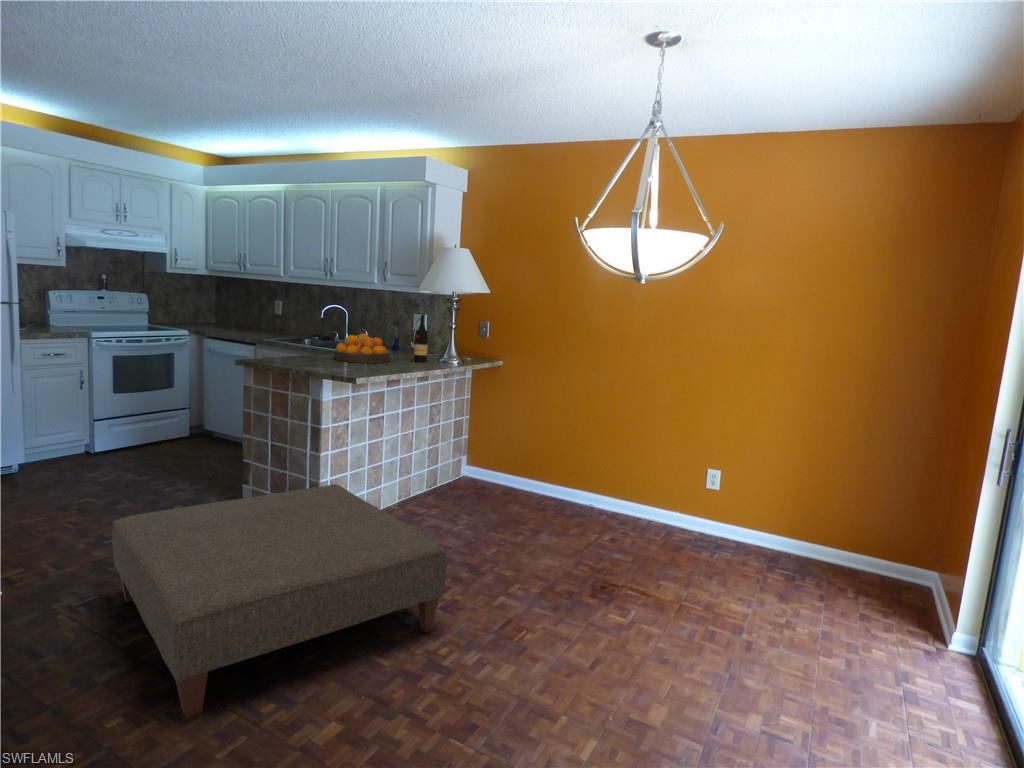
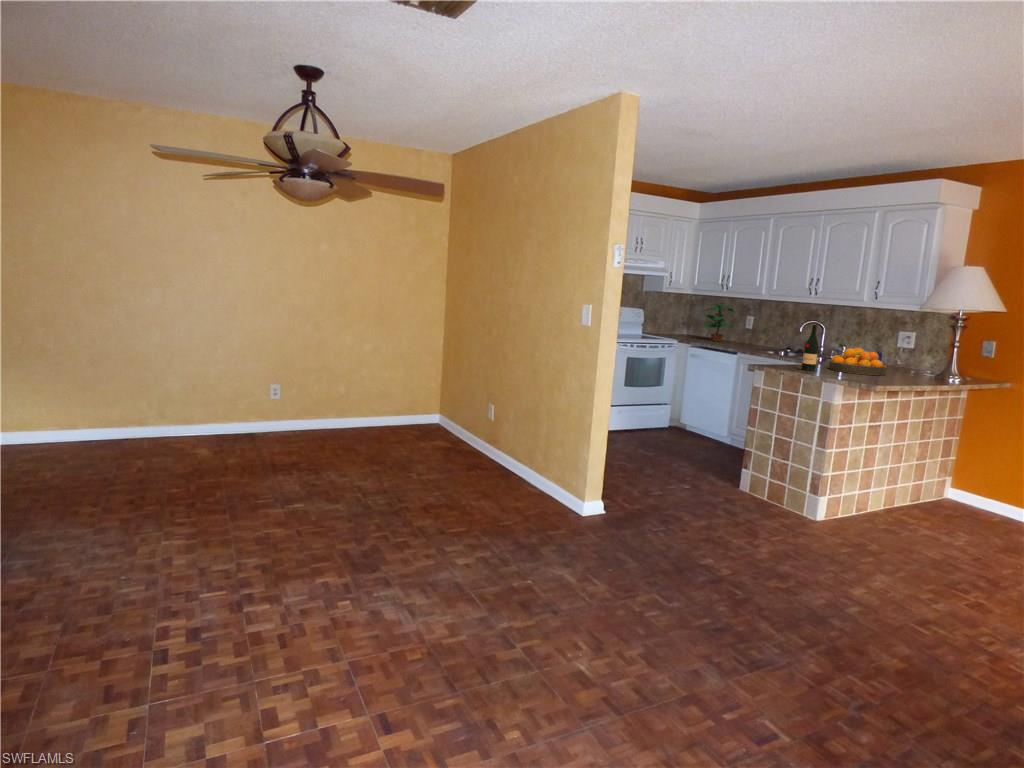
potted plant: none [222,285,261,331] -> present [703,302,734,342]
wine bottle: present [410,315,428,362] -> present [797,325,818,371]
ottoman: present [112,484,447,718] -> none [681,474,990,623]

